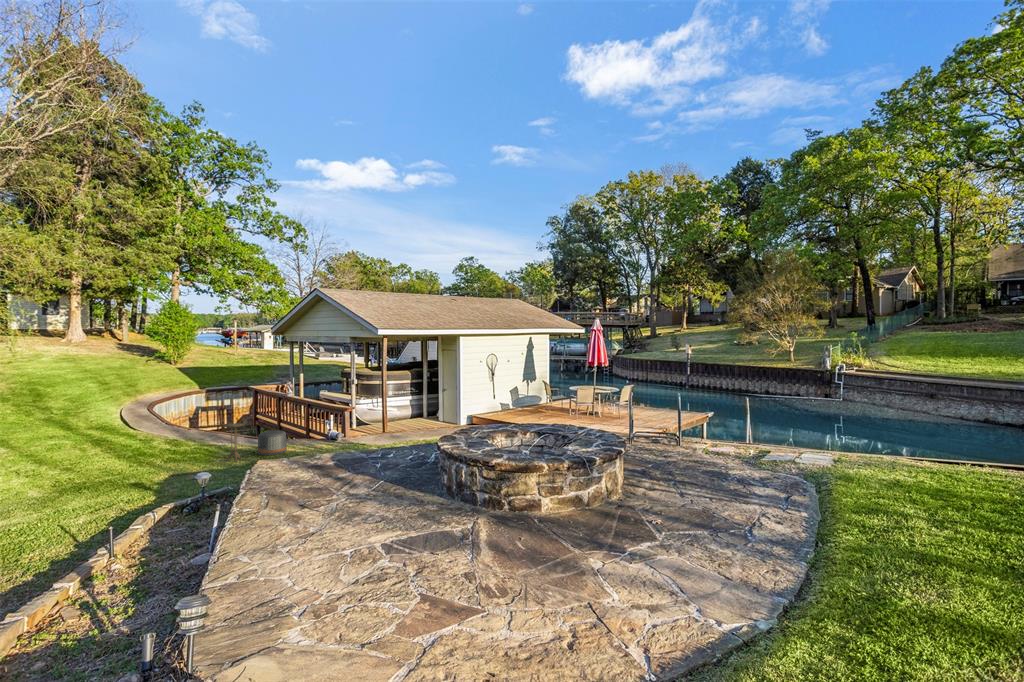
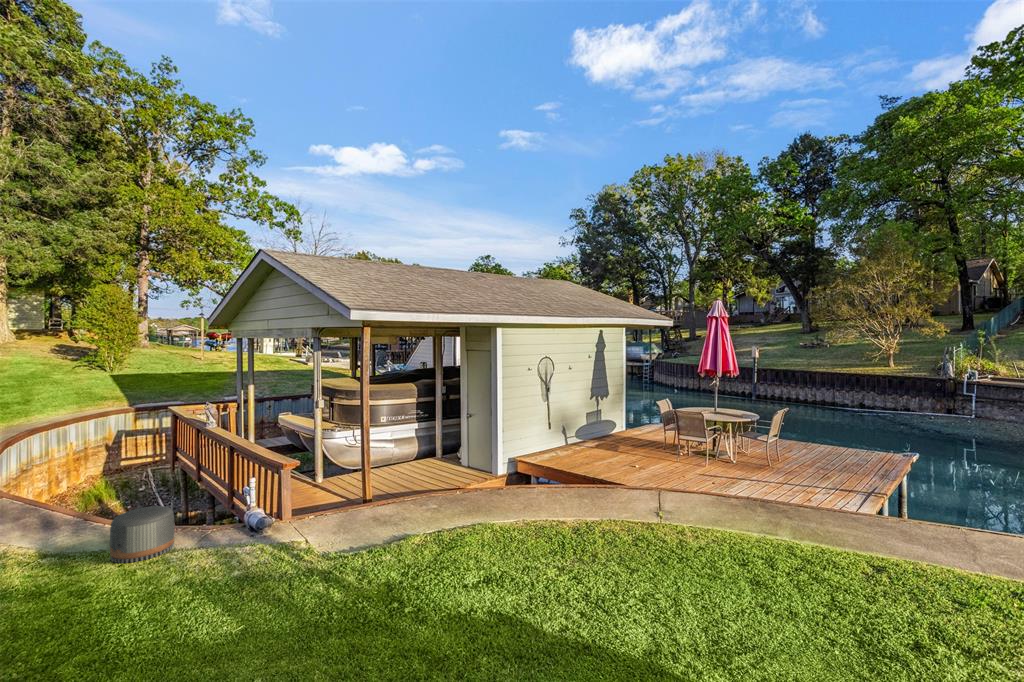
side table: present [224,423,245,461] -> none [15,501,71,588]

